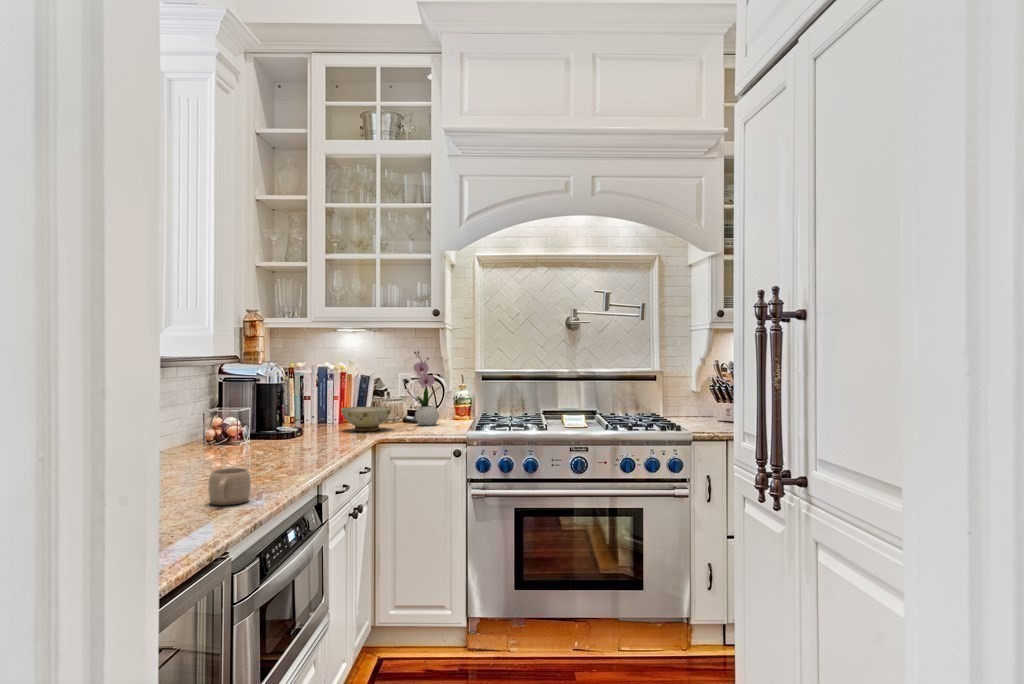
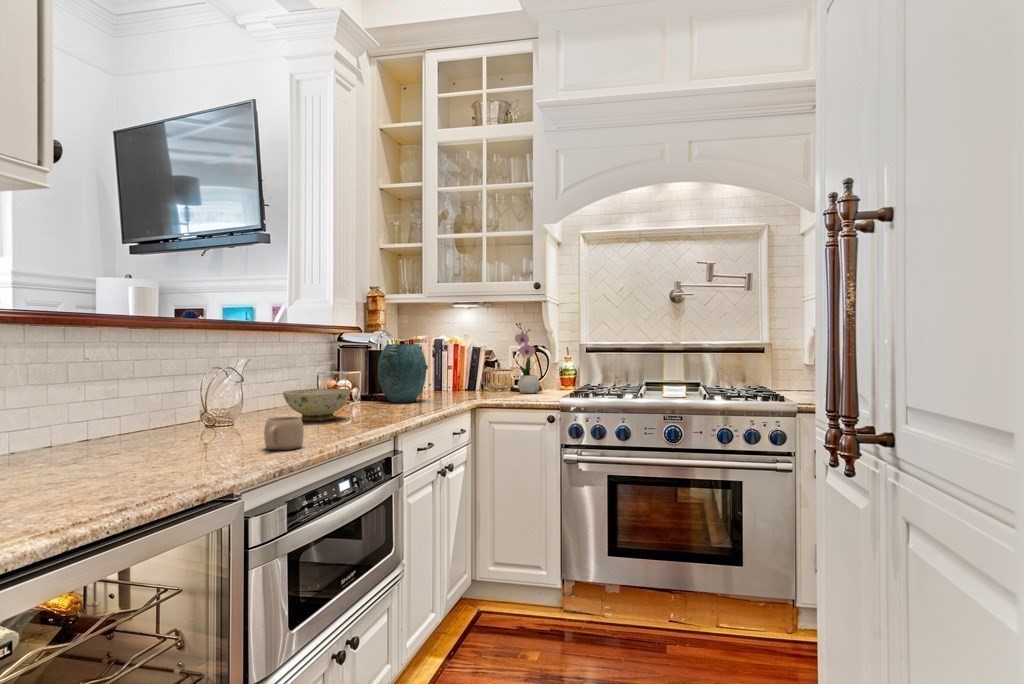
vase: none [271,376,326,441] -> present [378,344,427,403]
ceramic bowl: present [341,406,392,432] -> present [283,389,351,421]

